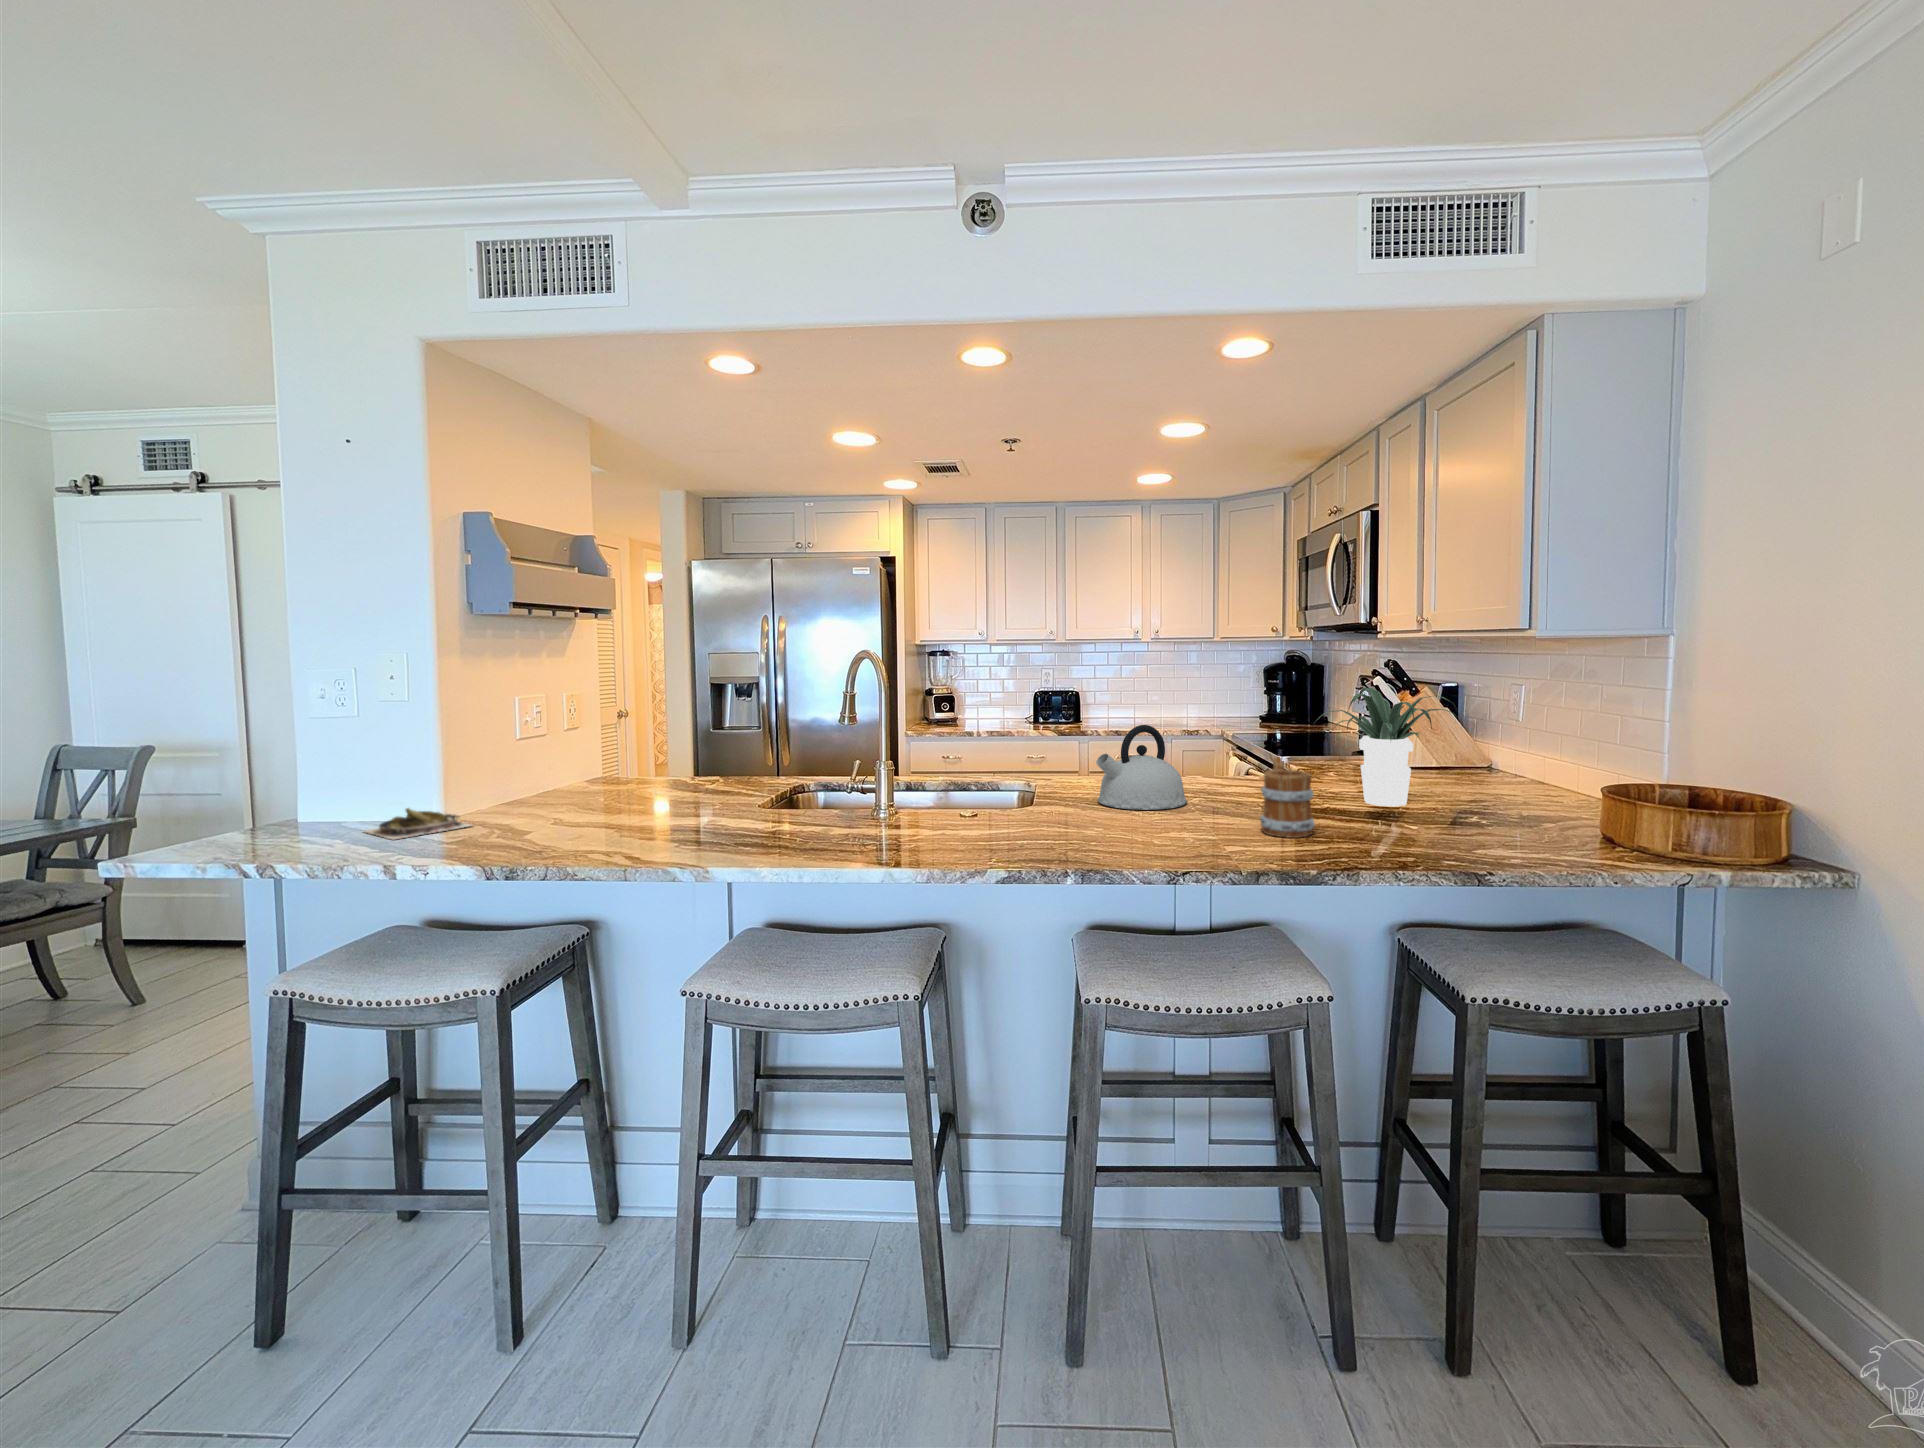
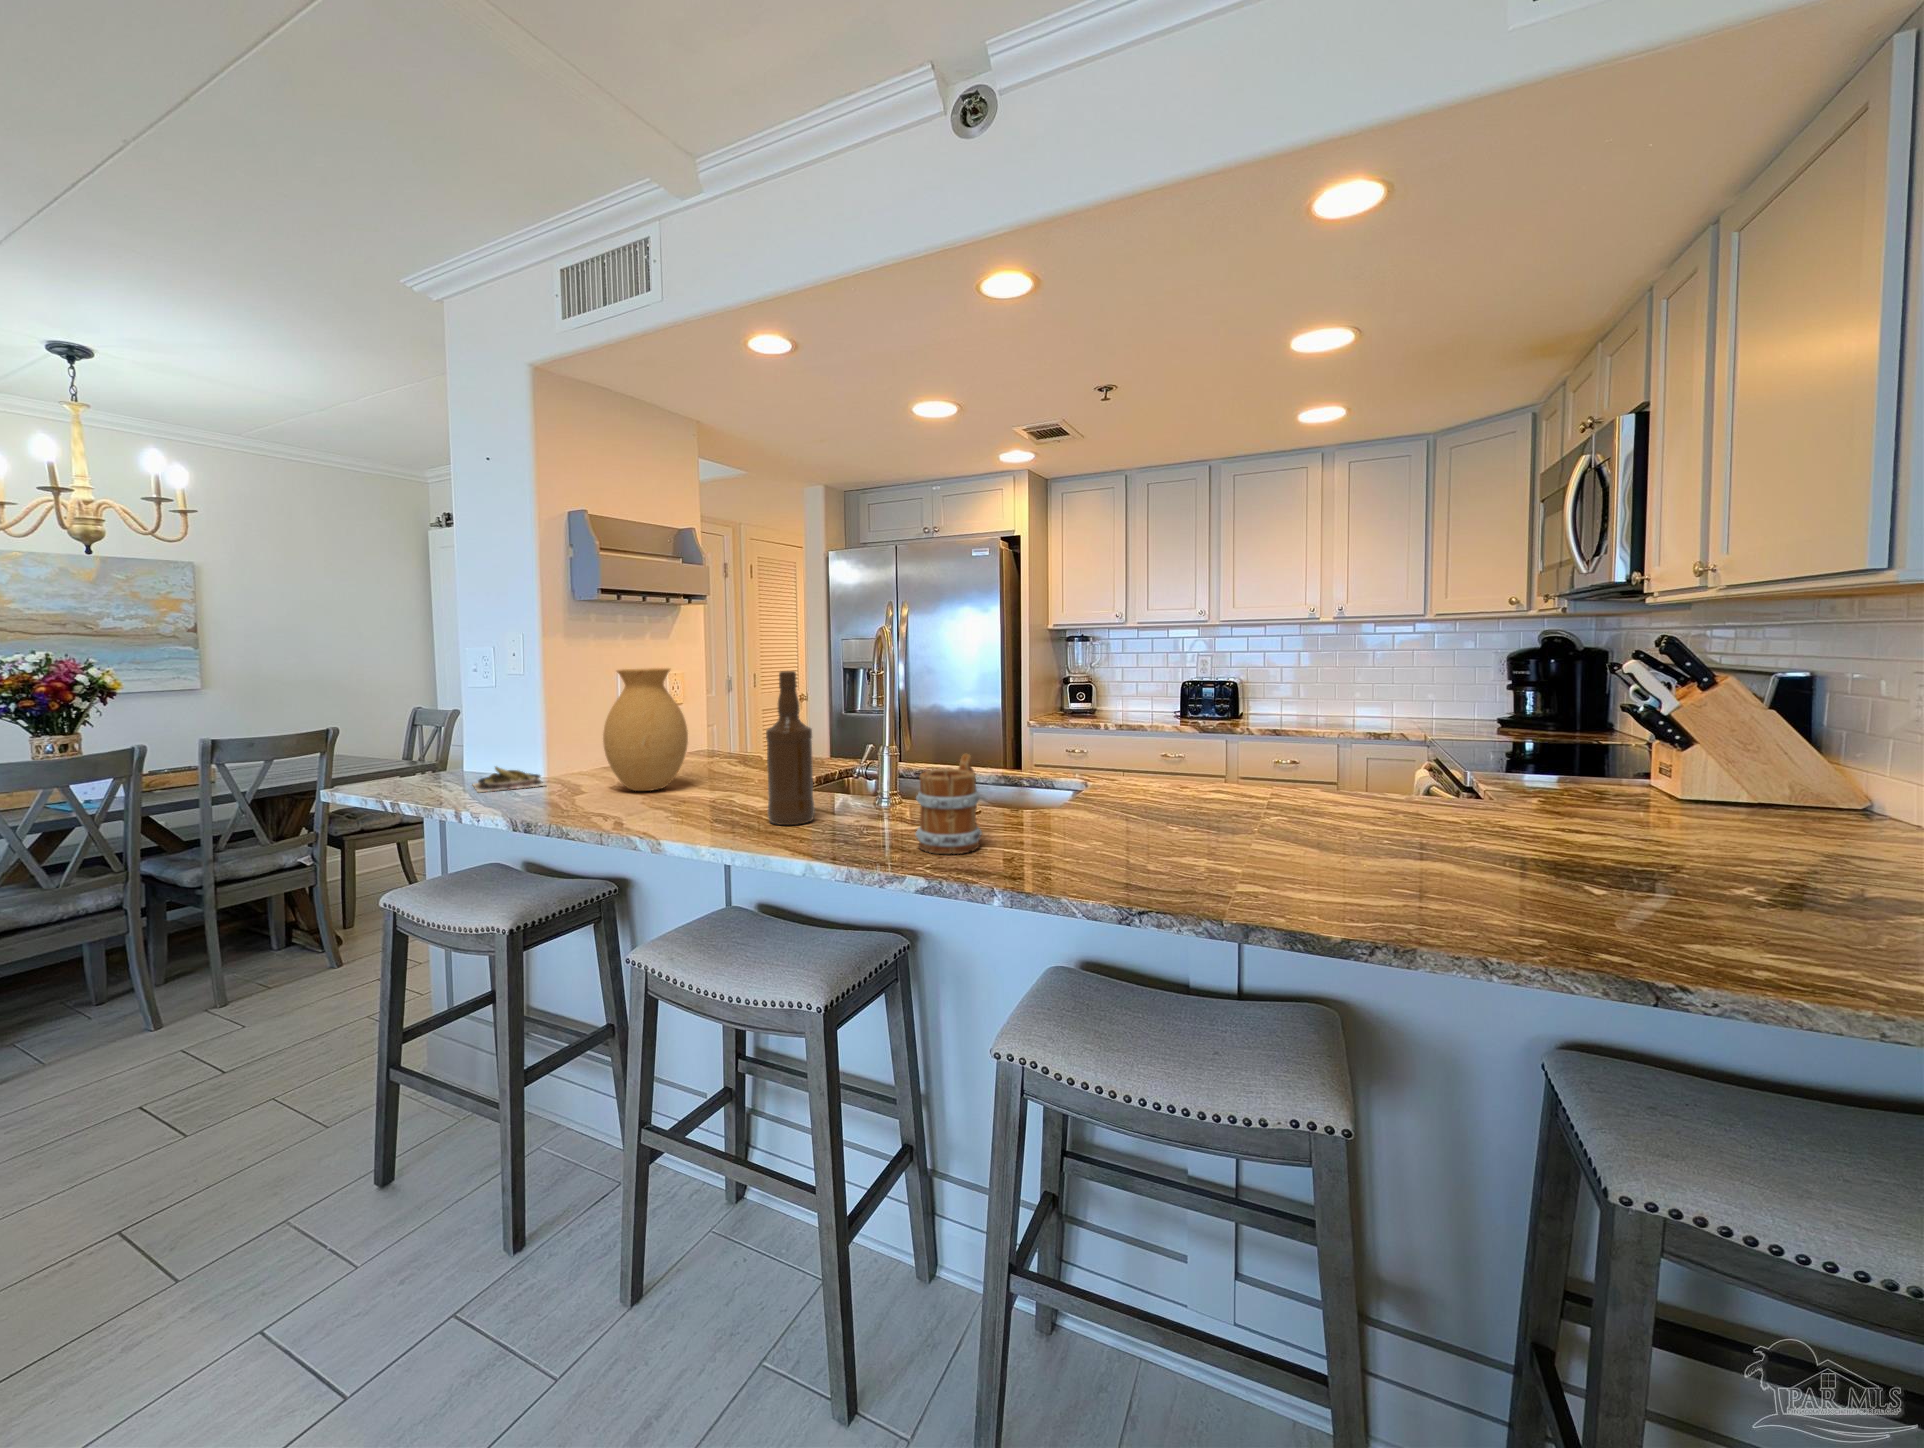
potted plant: present [1316,688,1455,807] -> none [1454,672,1737,853]
vase: none [560,692,655,823] -> present [603,668,688,791]
bottle: none [796,695,842,840] -> present [766,671,815,825]
kettle: present [1096,725,1187,810] -> none [1133,716,1260,825]
mug: present [1260,757,1315,838] -> present [915,754,982,854]

